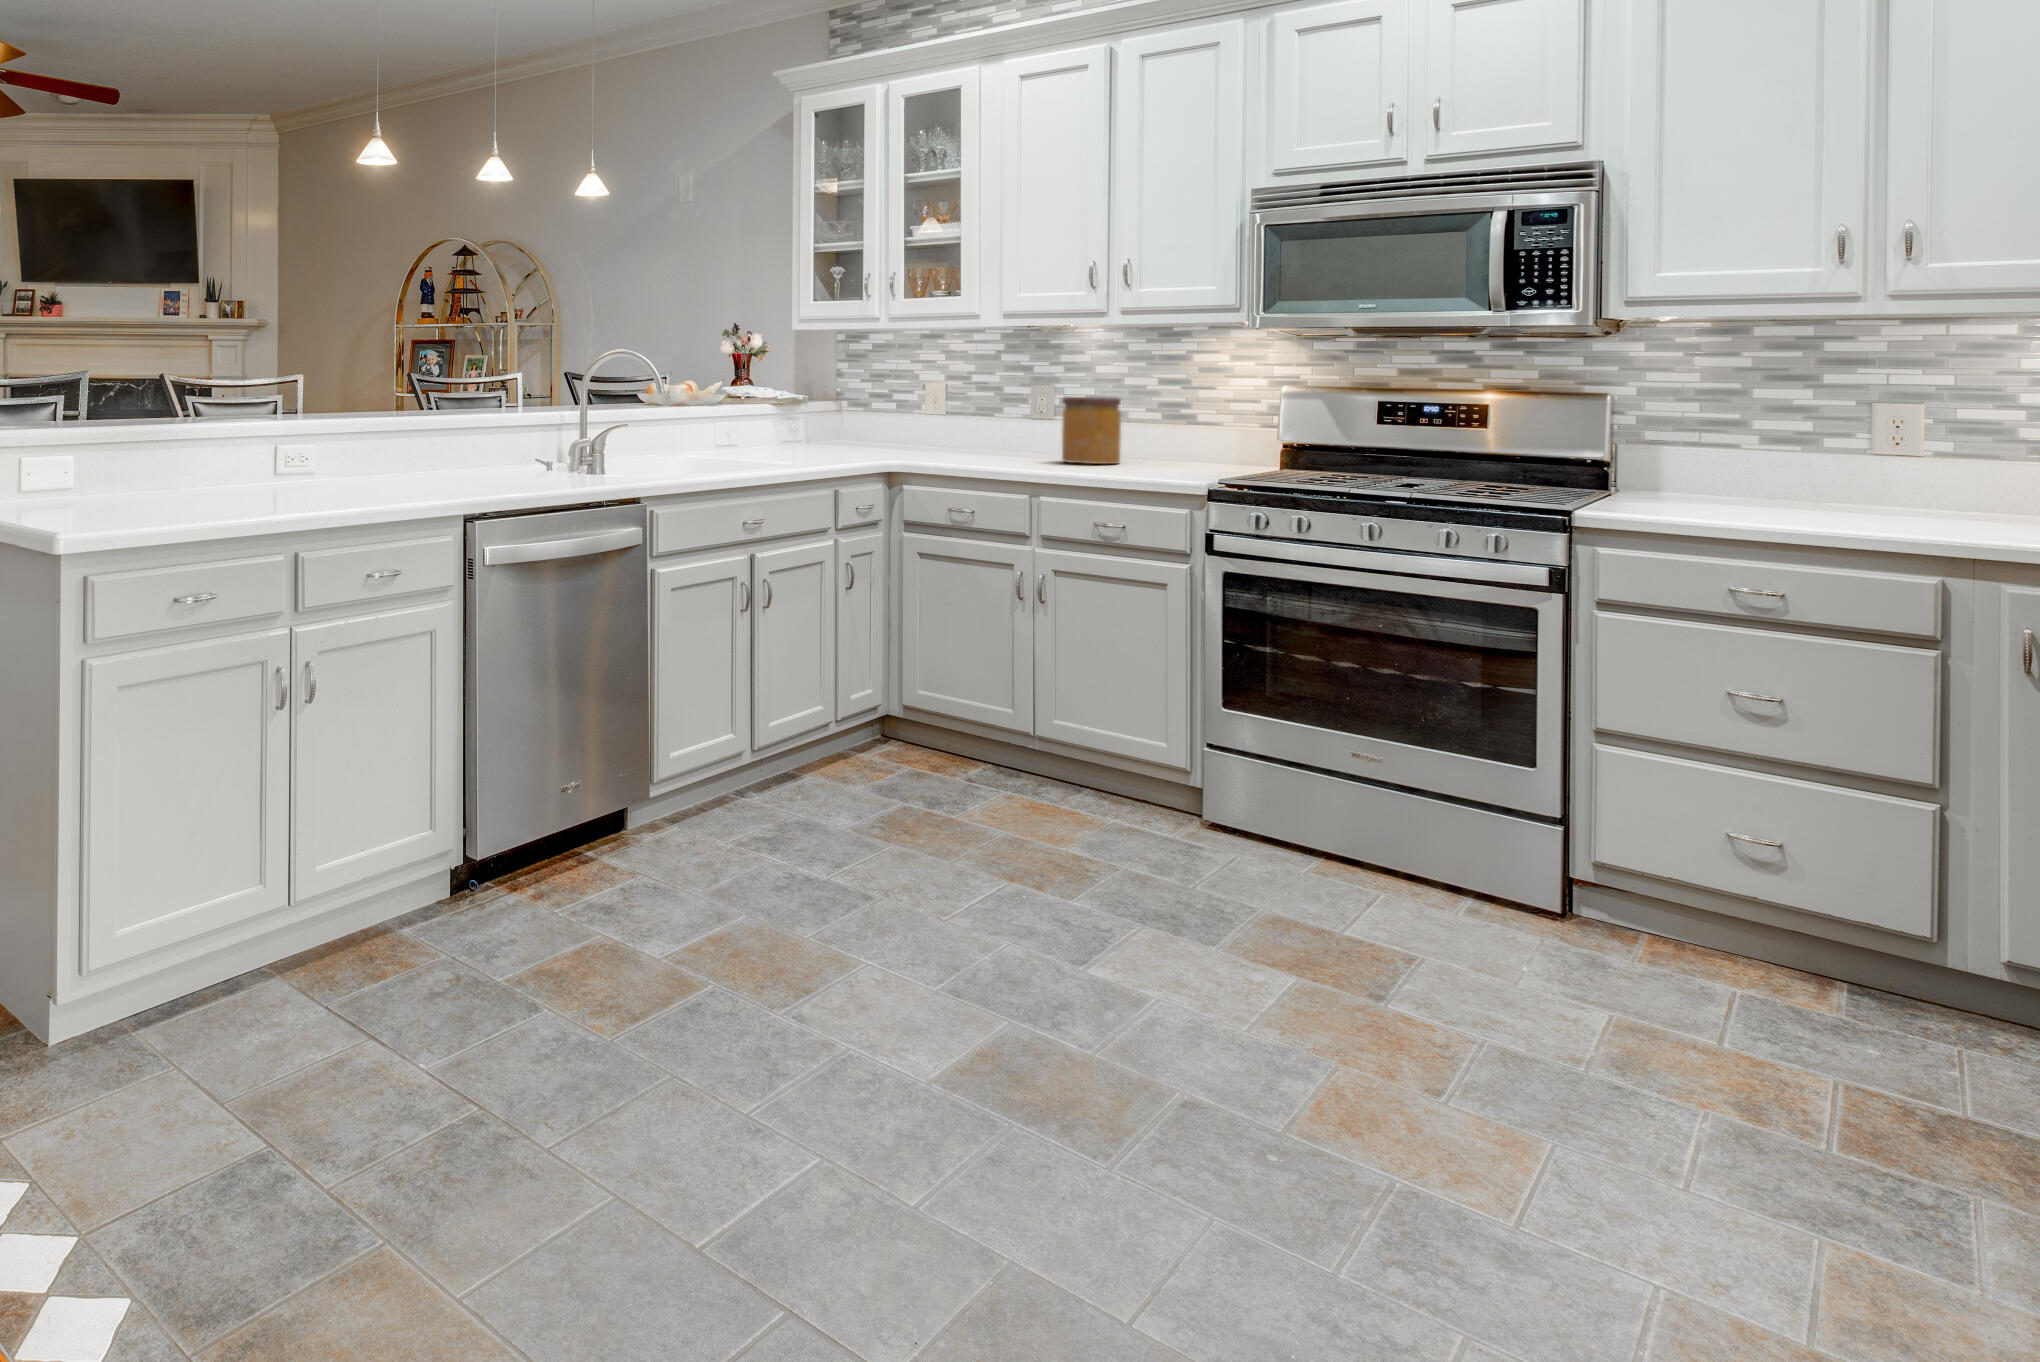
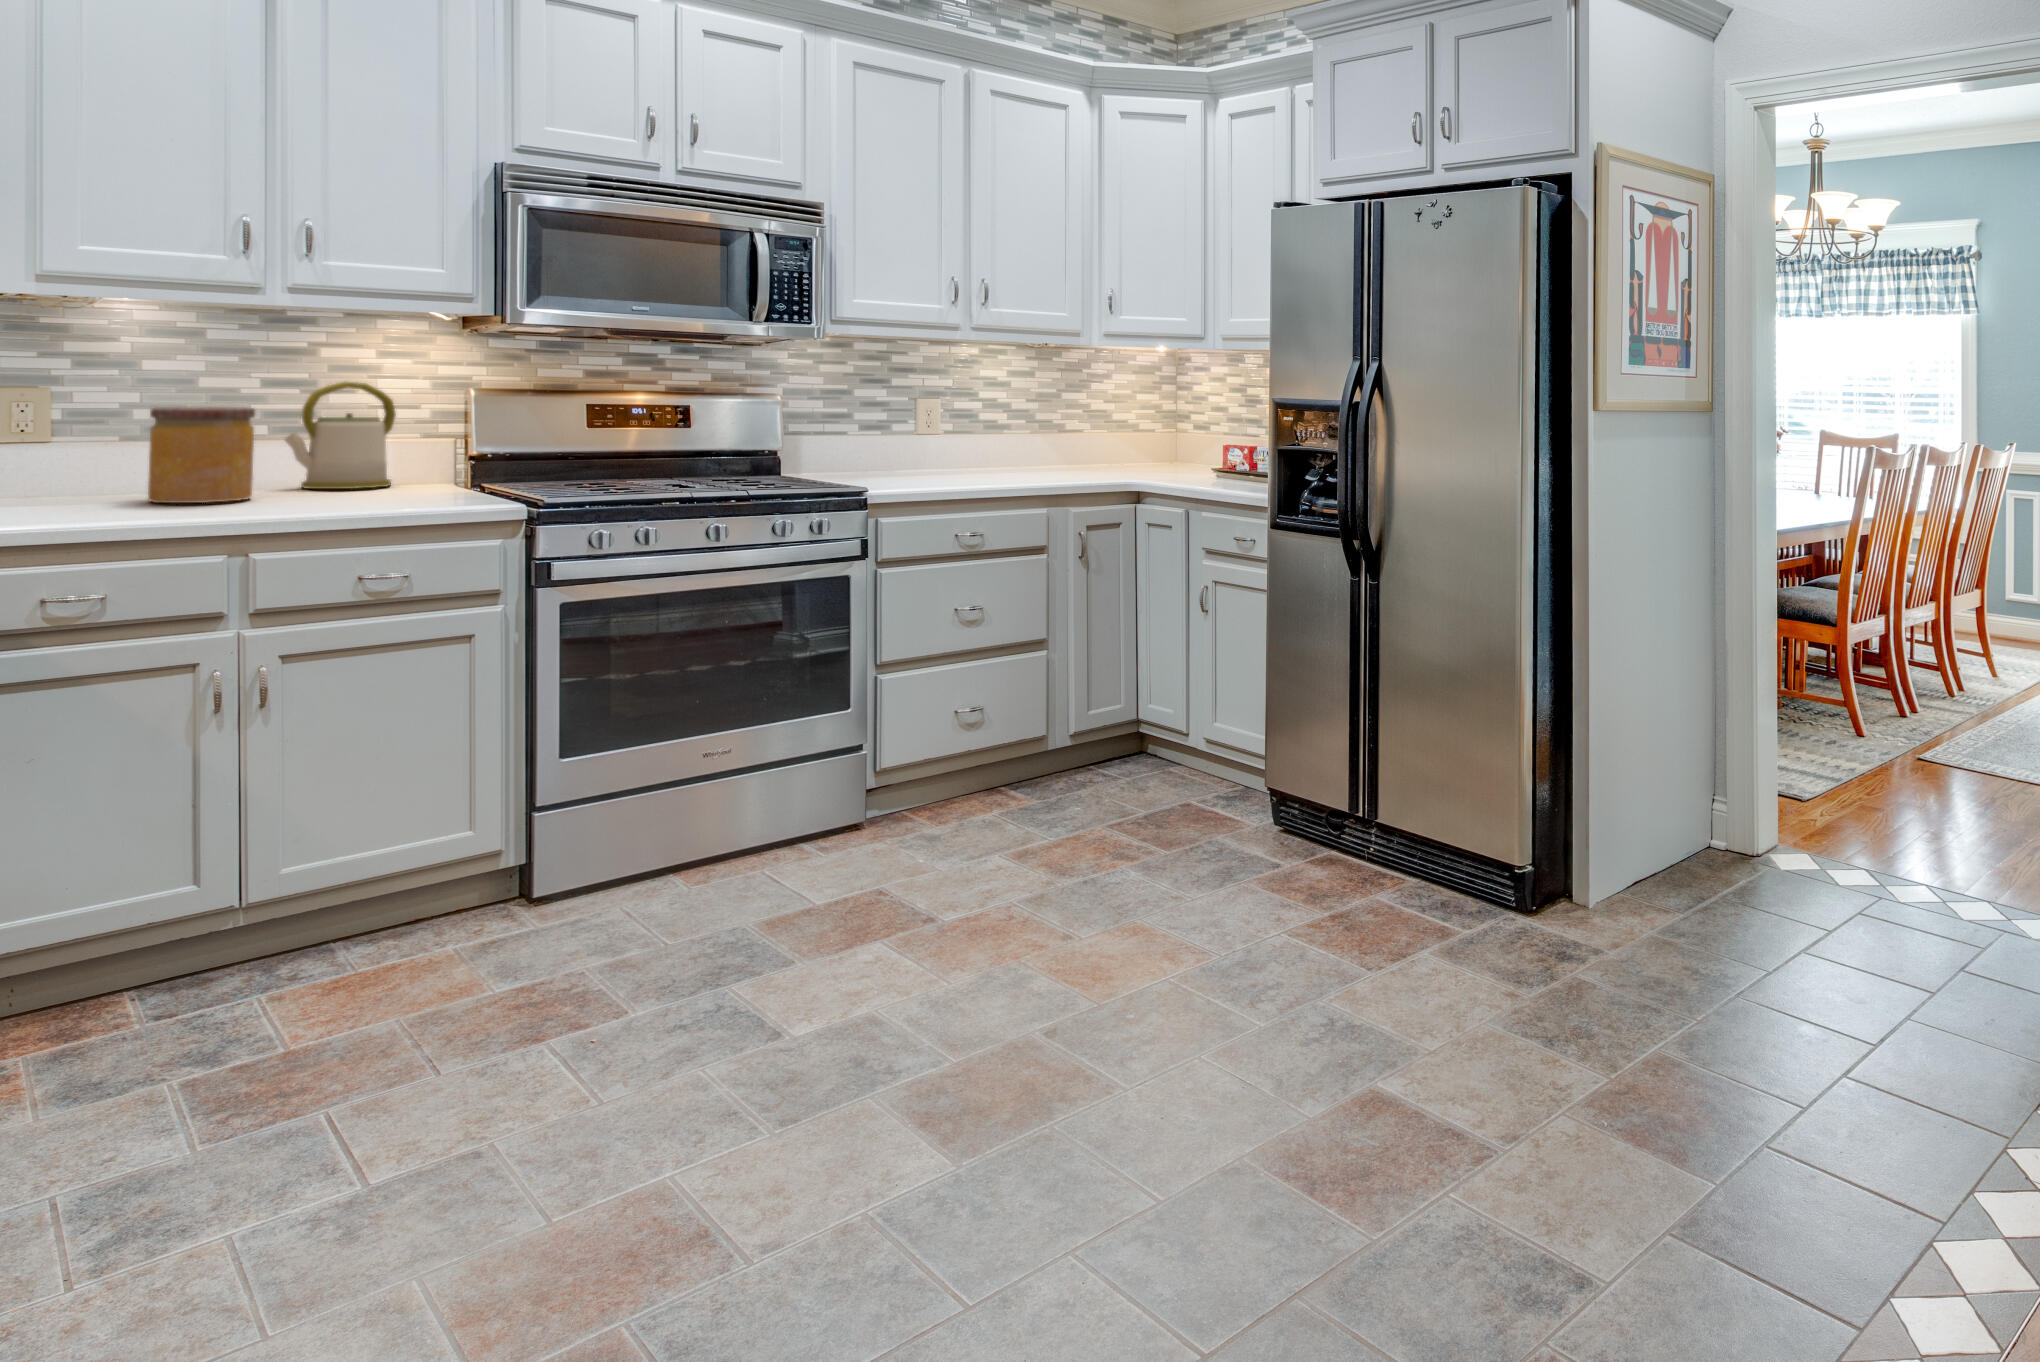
kettle: none [1164,380,1236,465] -> present [285,381,396,489]

